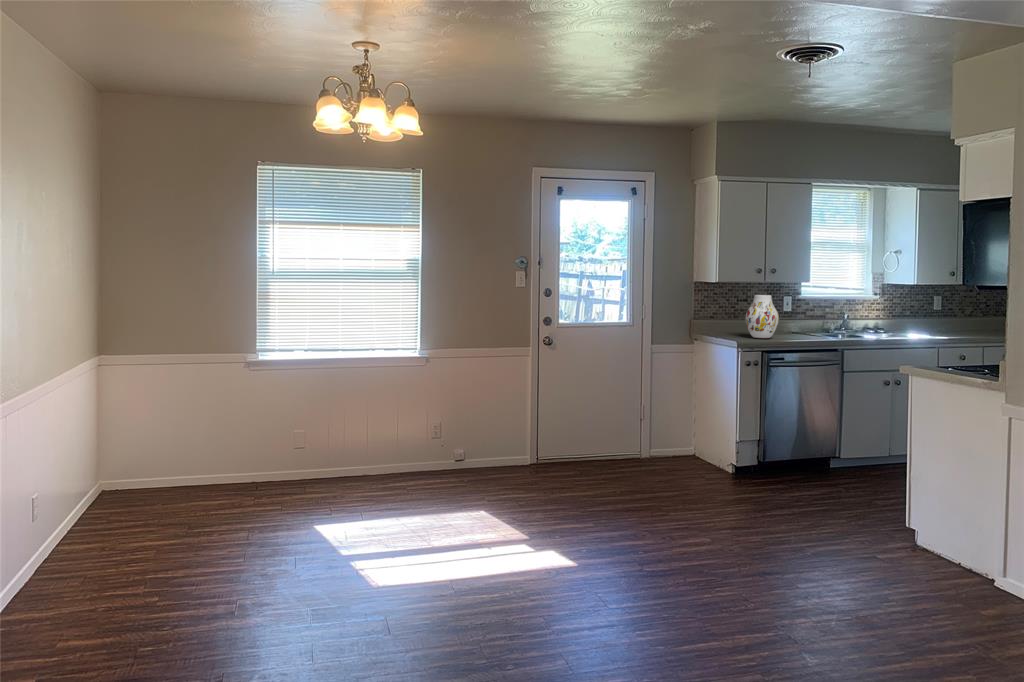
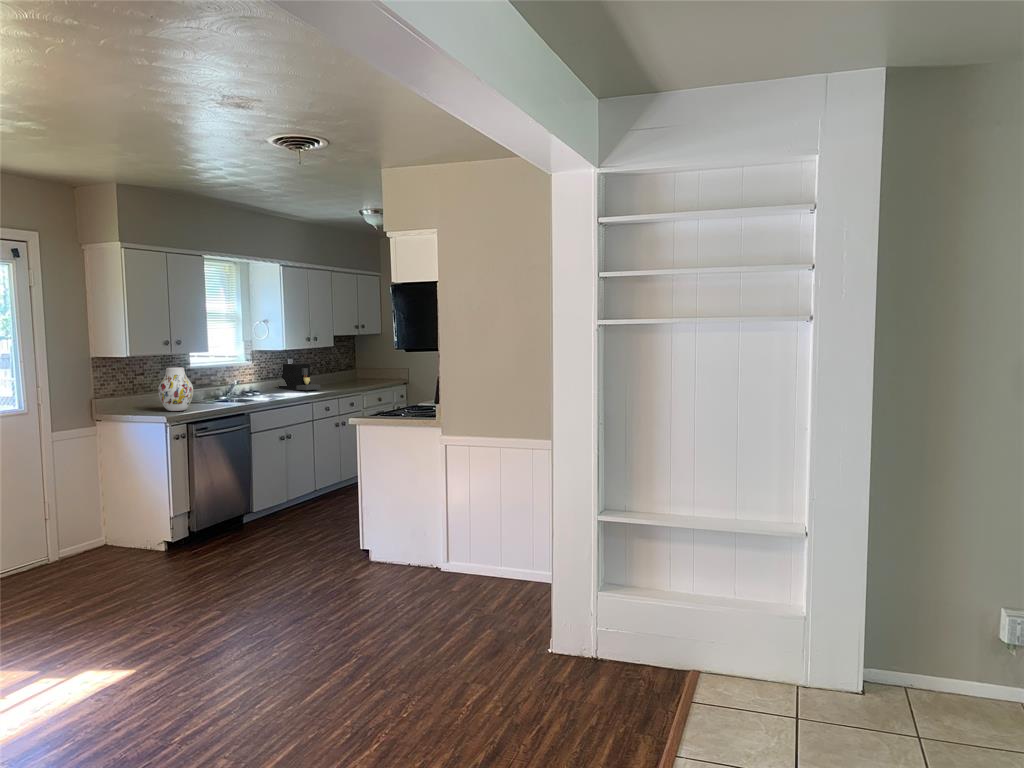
coffee maker: none [923,301,972,333] -> present [279,363,320,390]

